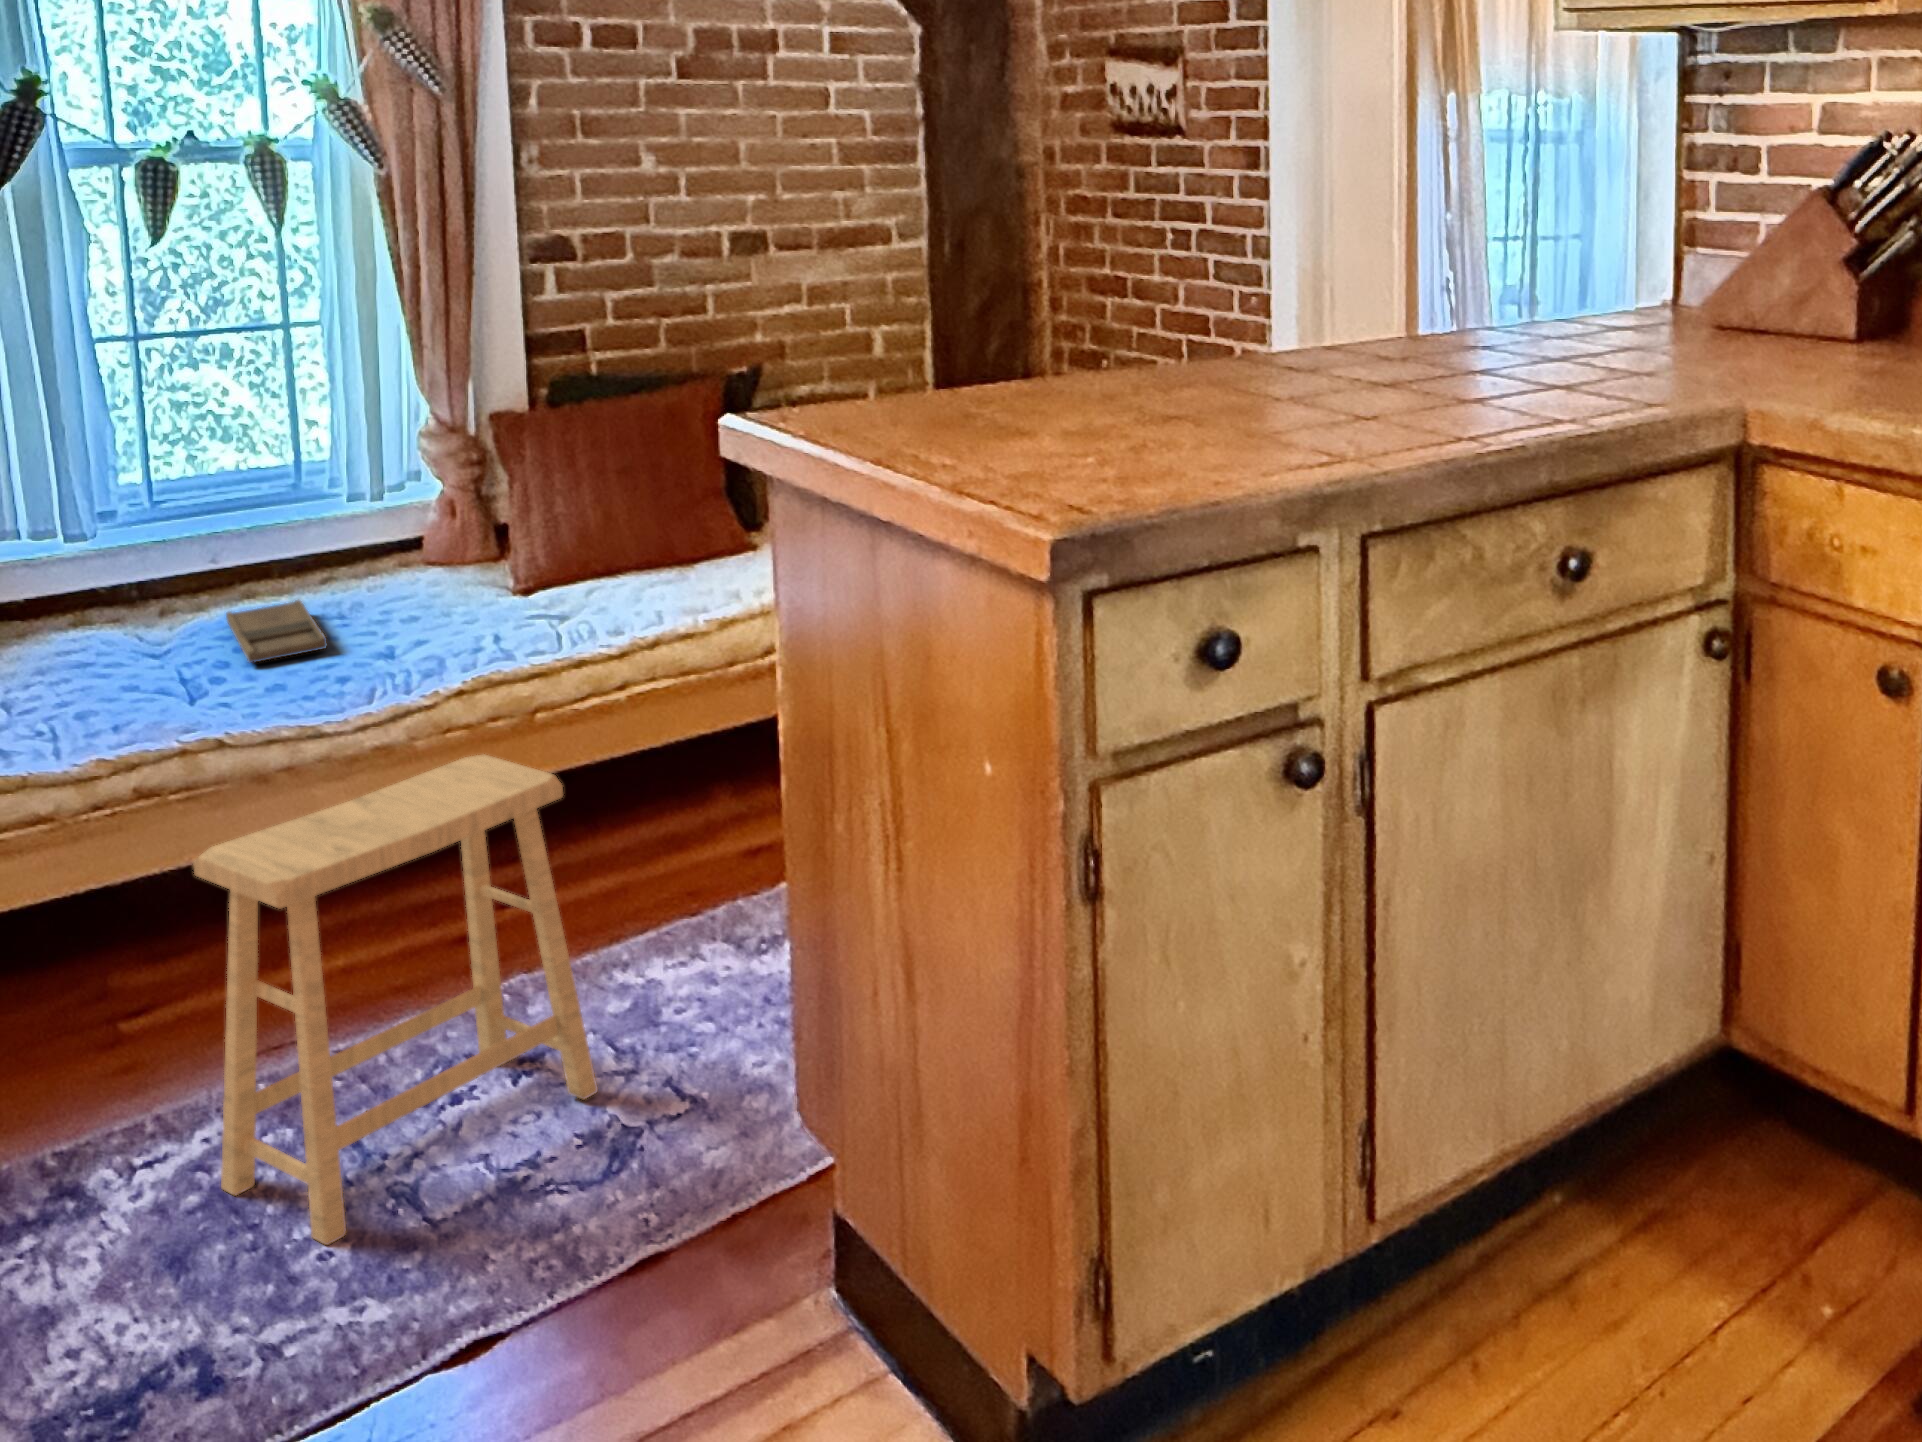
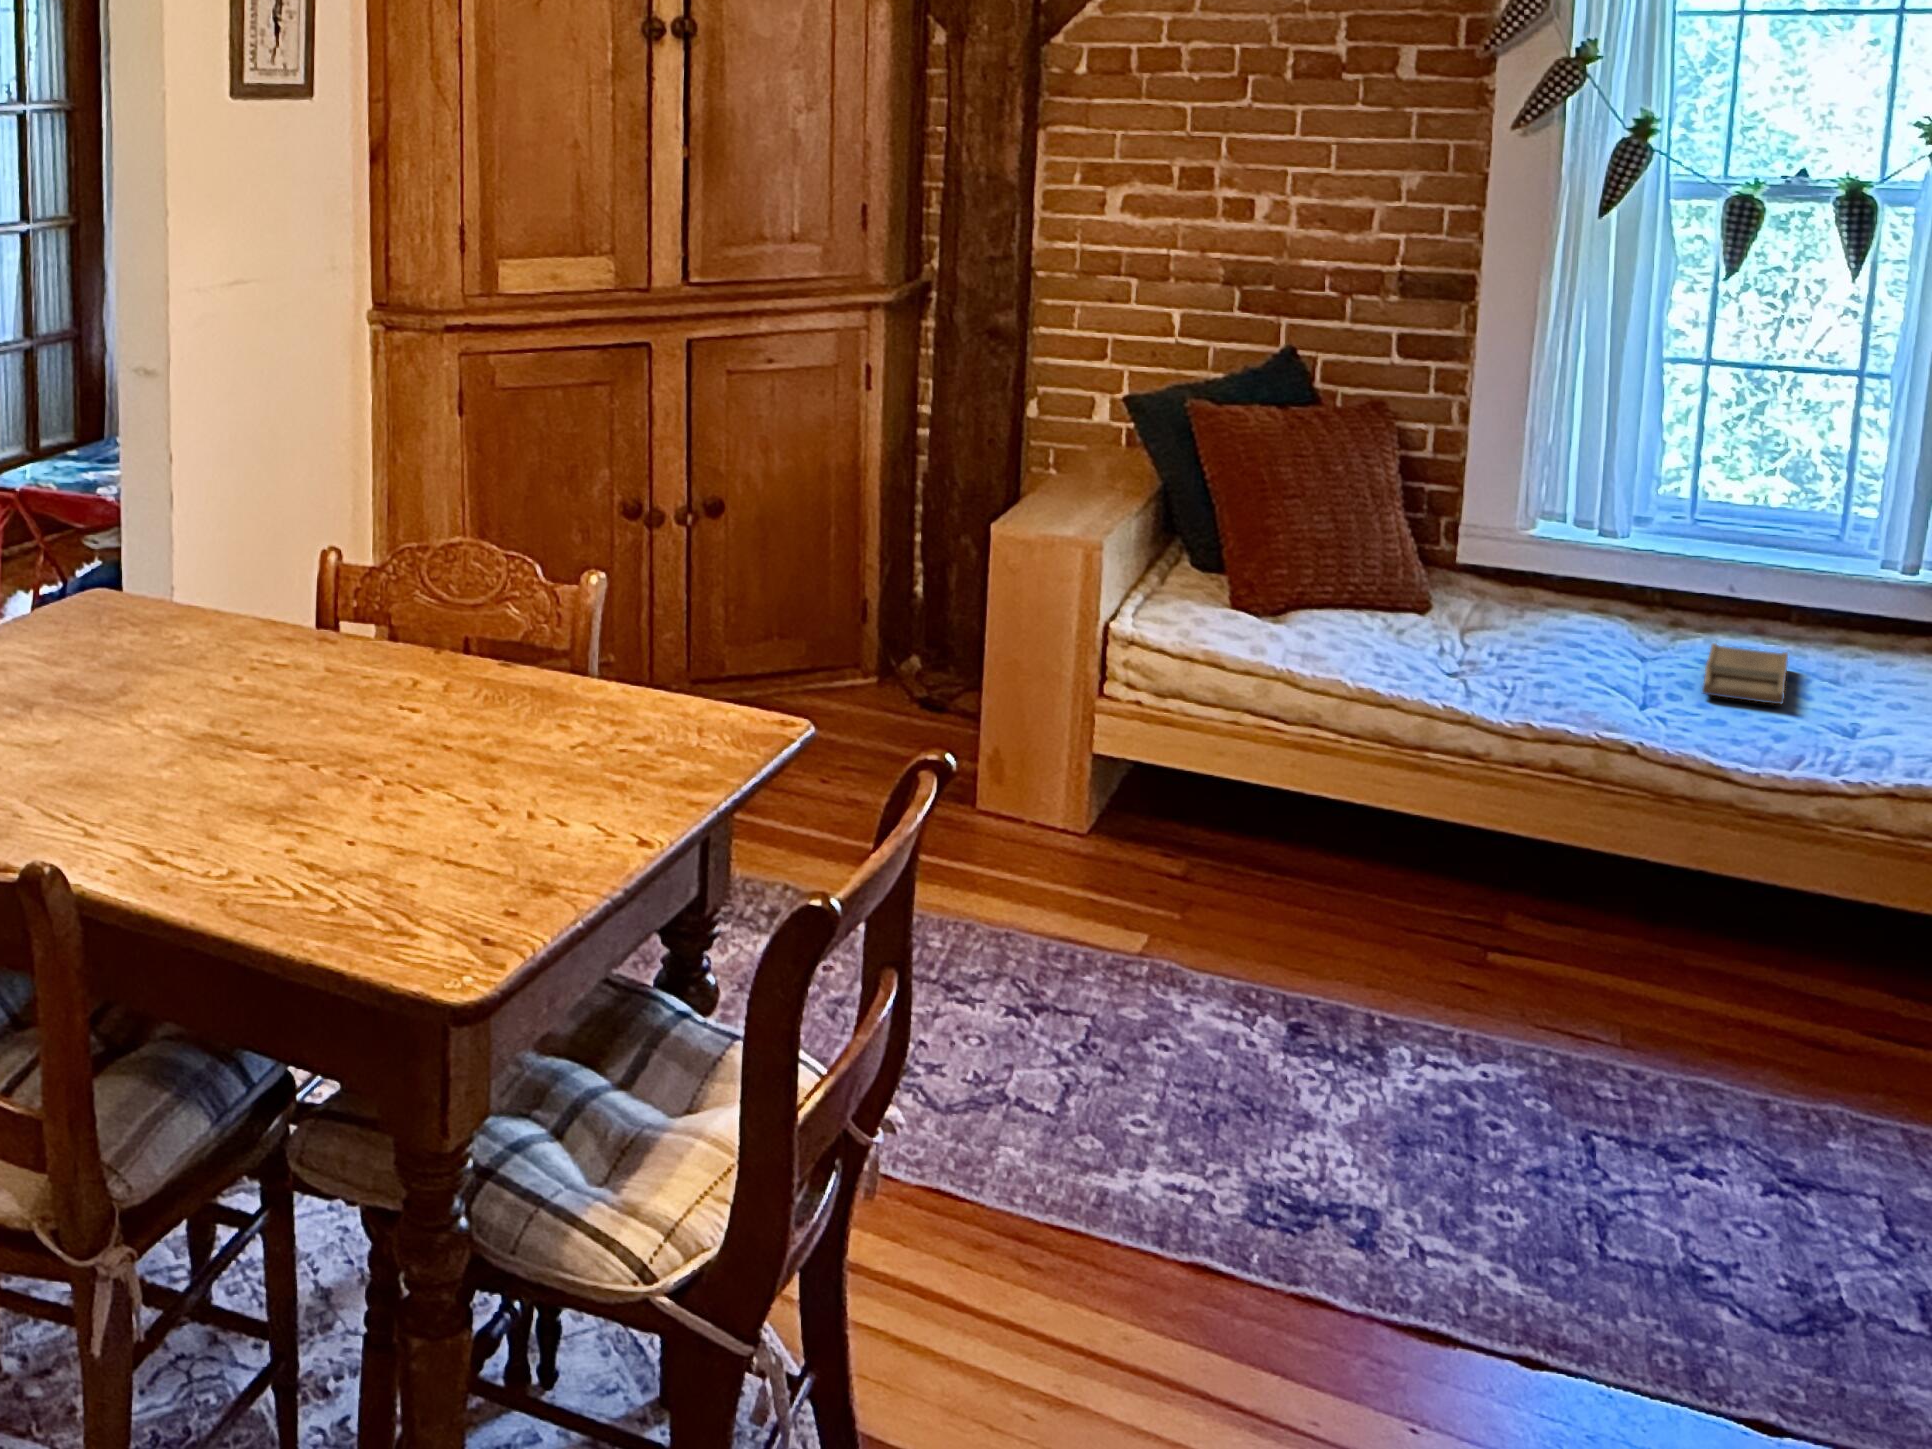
footstool: present [194,754,598,1245] -> none [1470,806,1852,1254]

